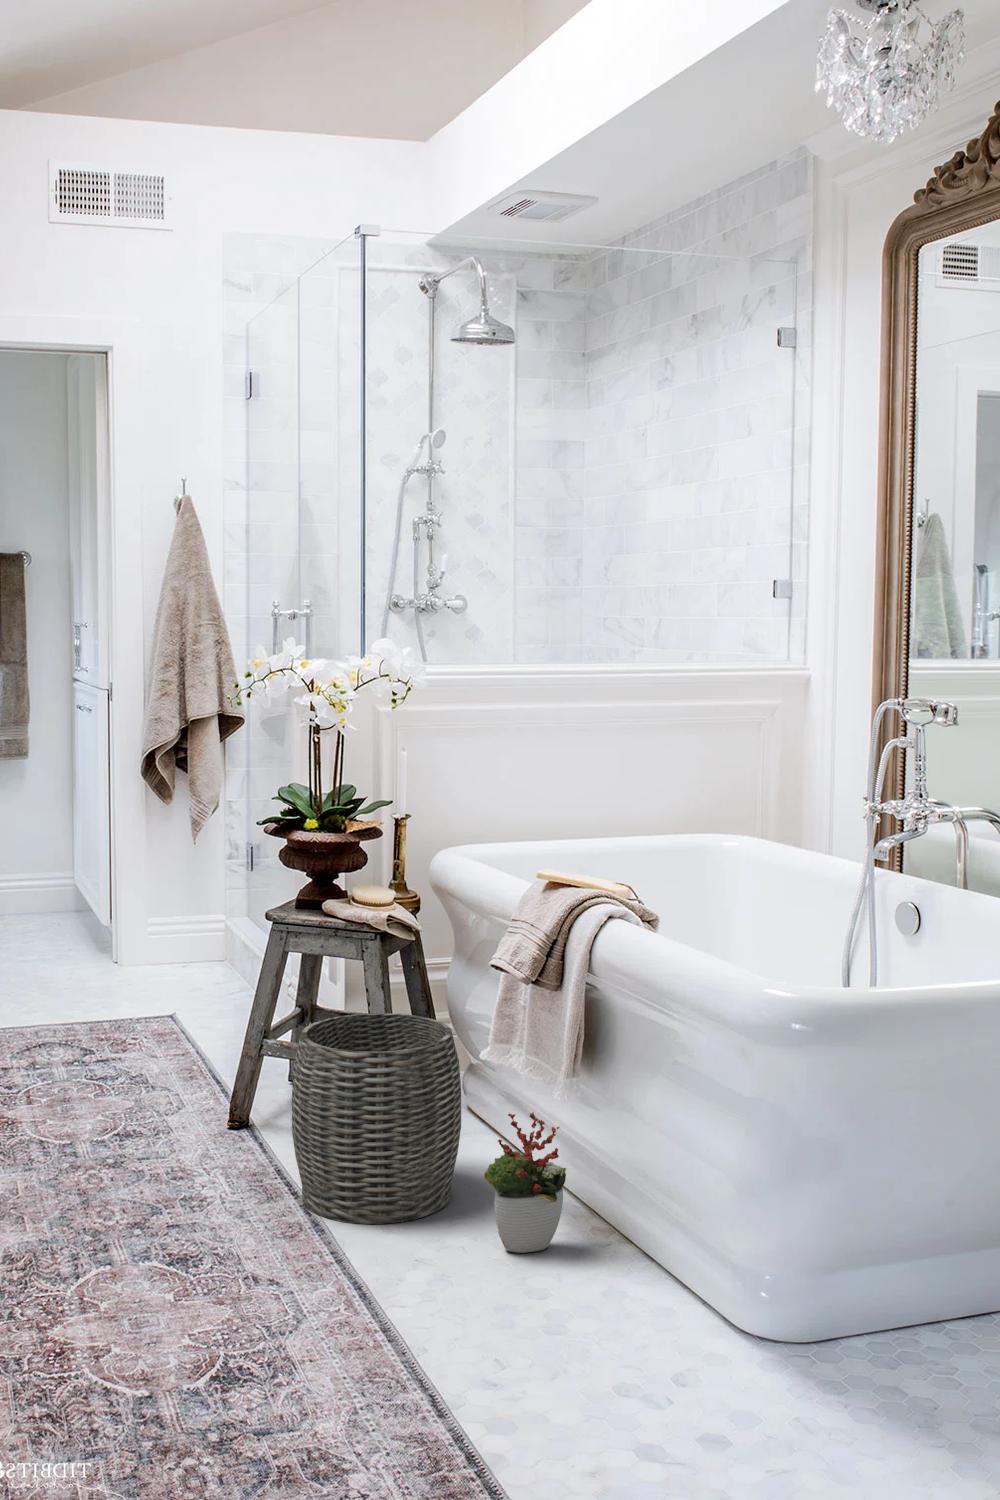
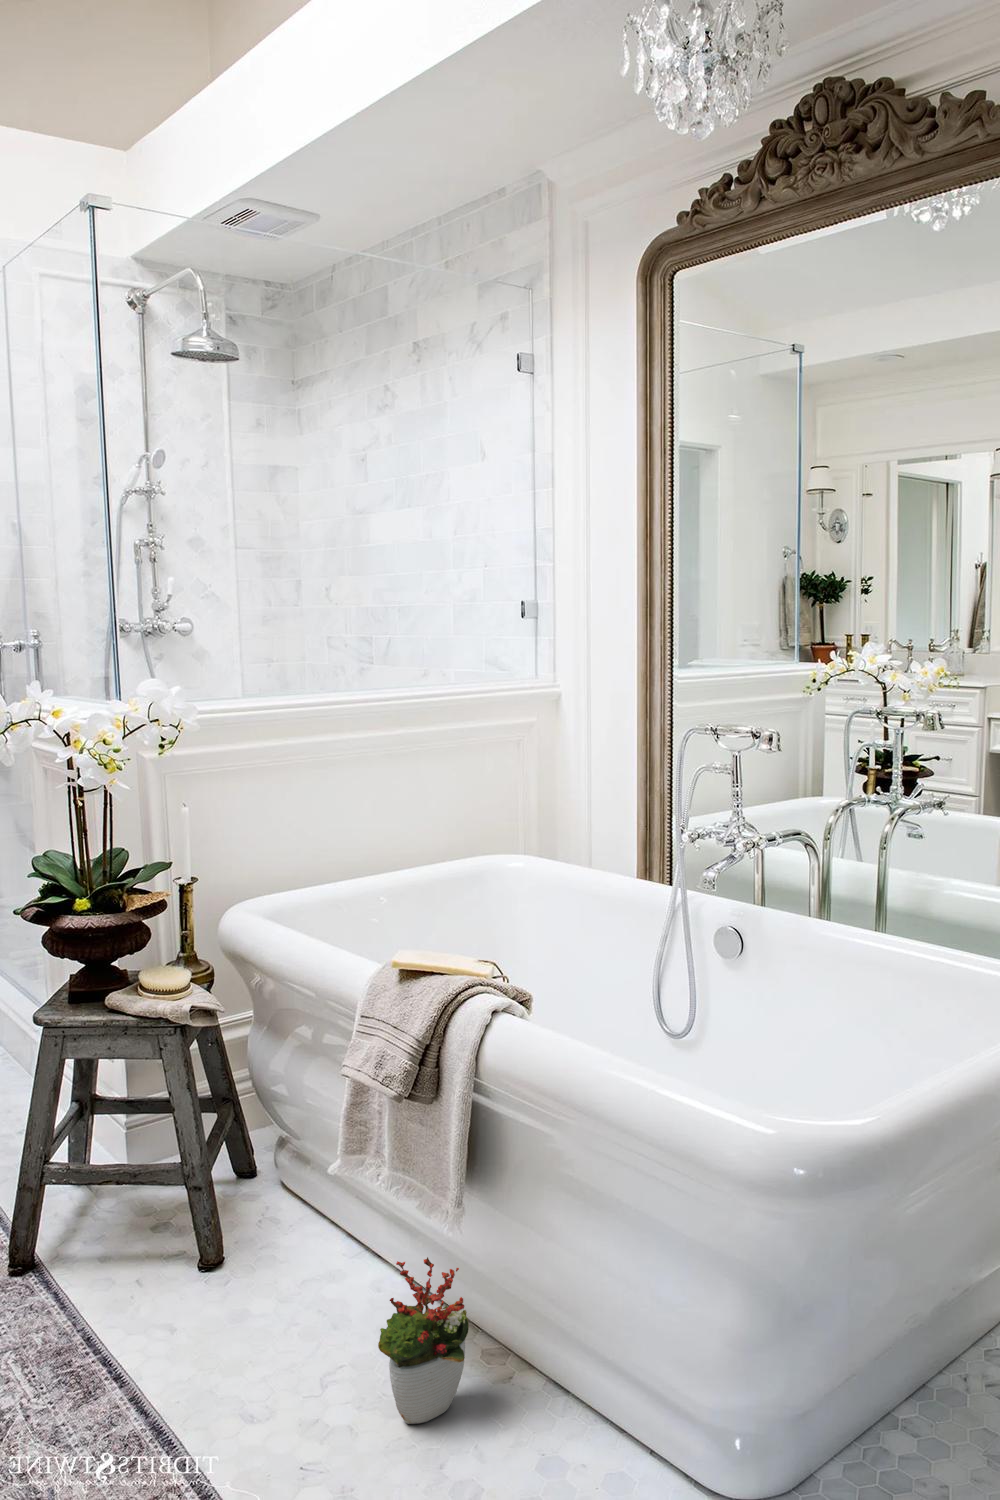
woven basket: present [292,1013,461,1224] -> none [106,1128,316,1416]

